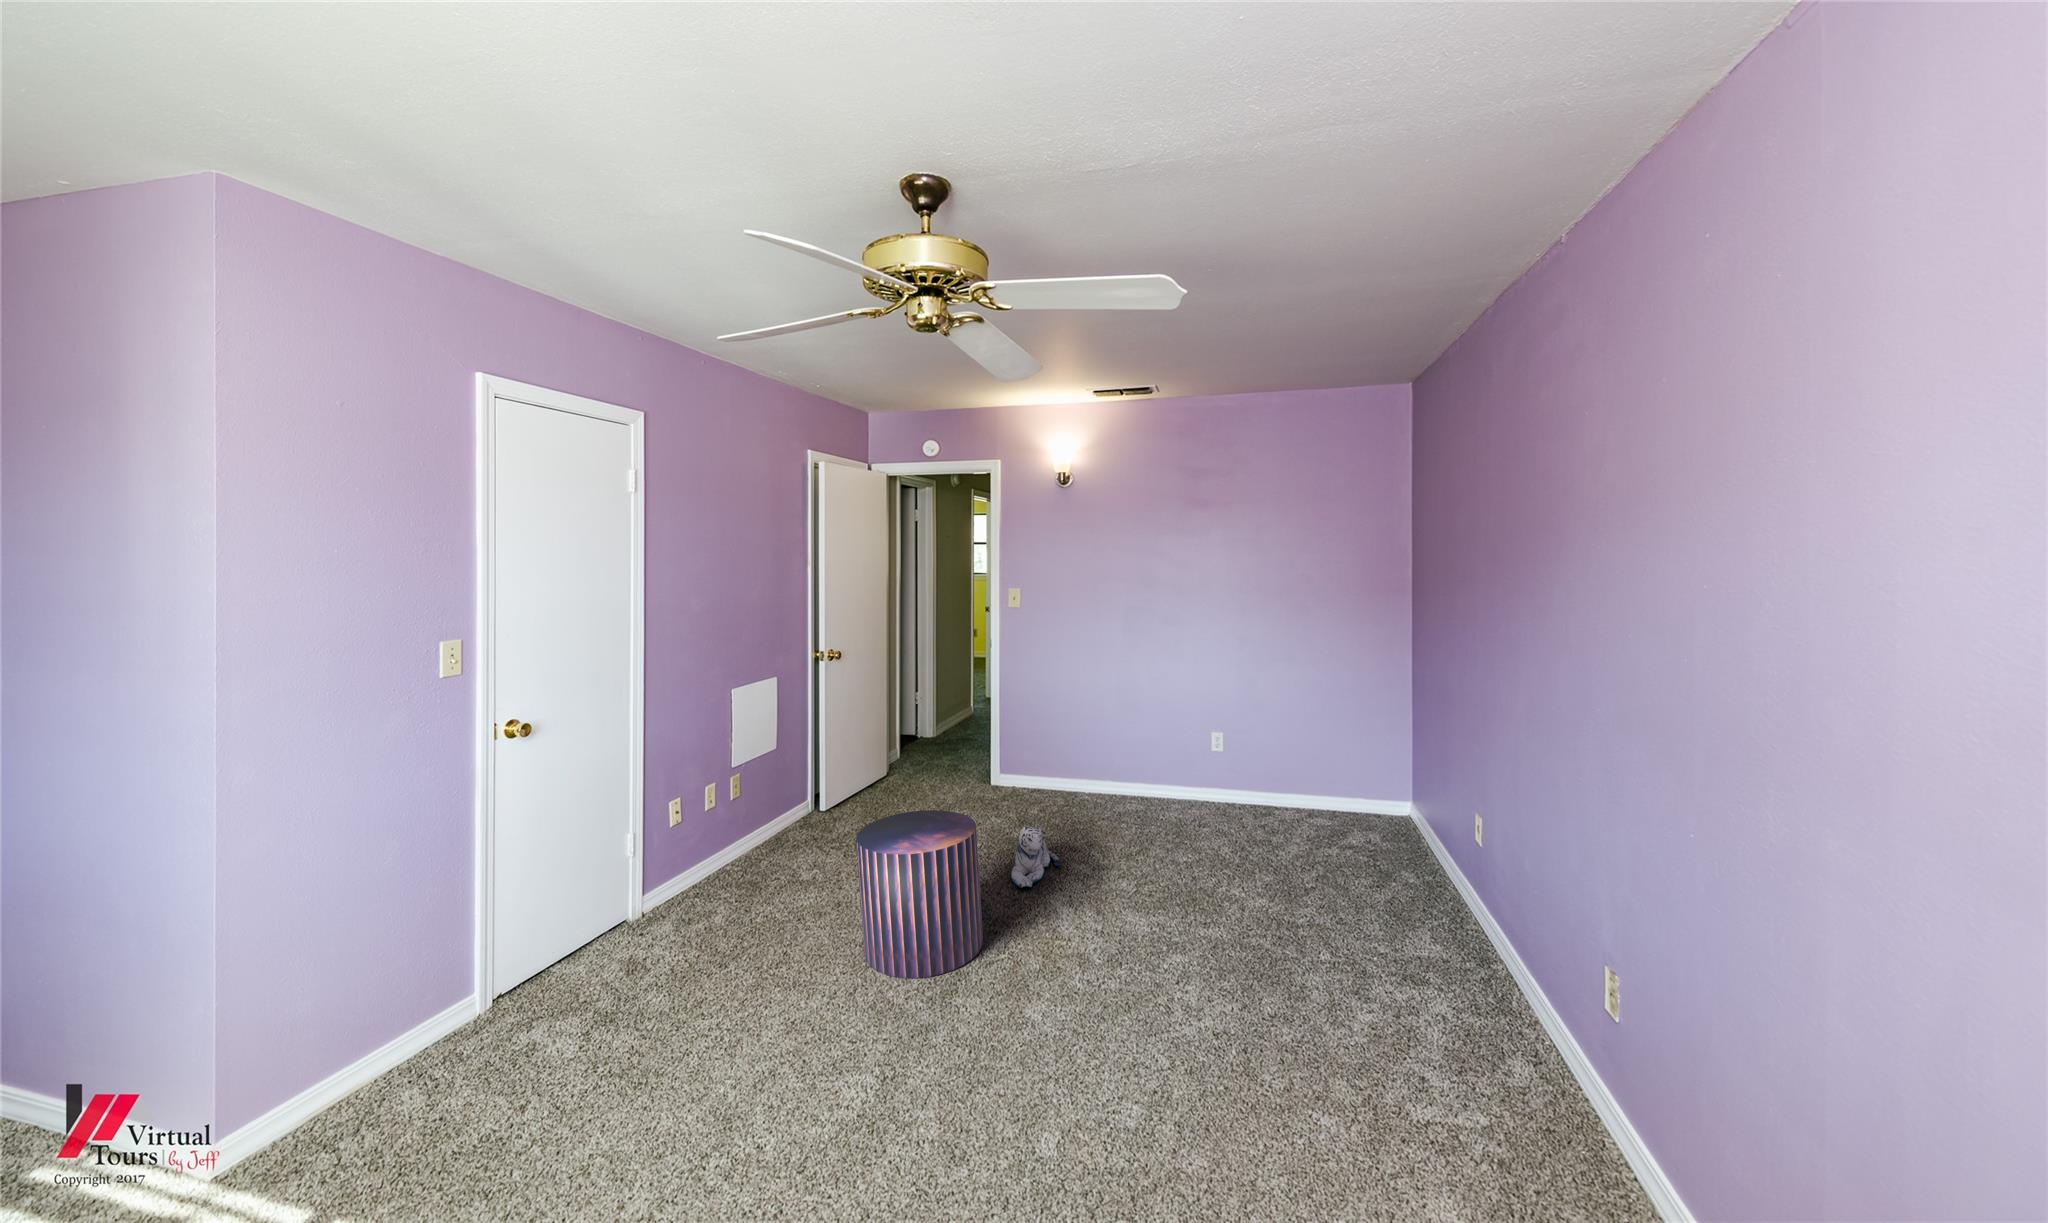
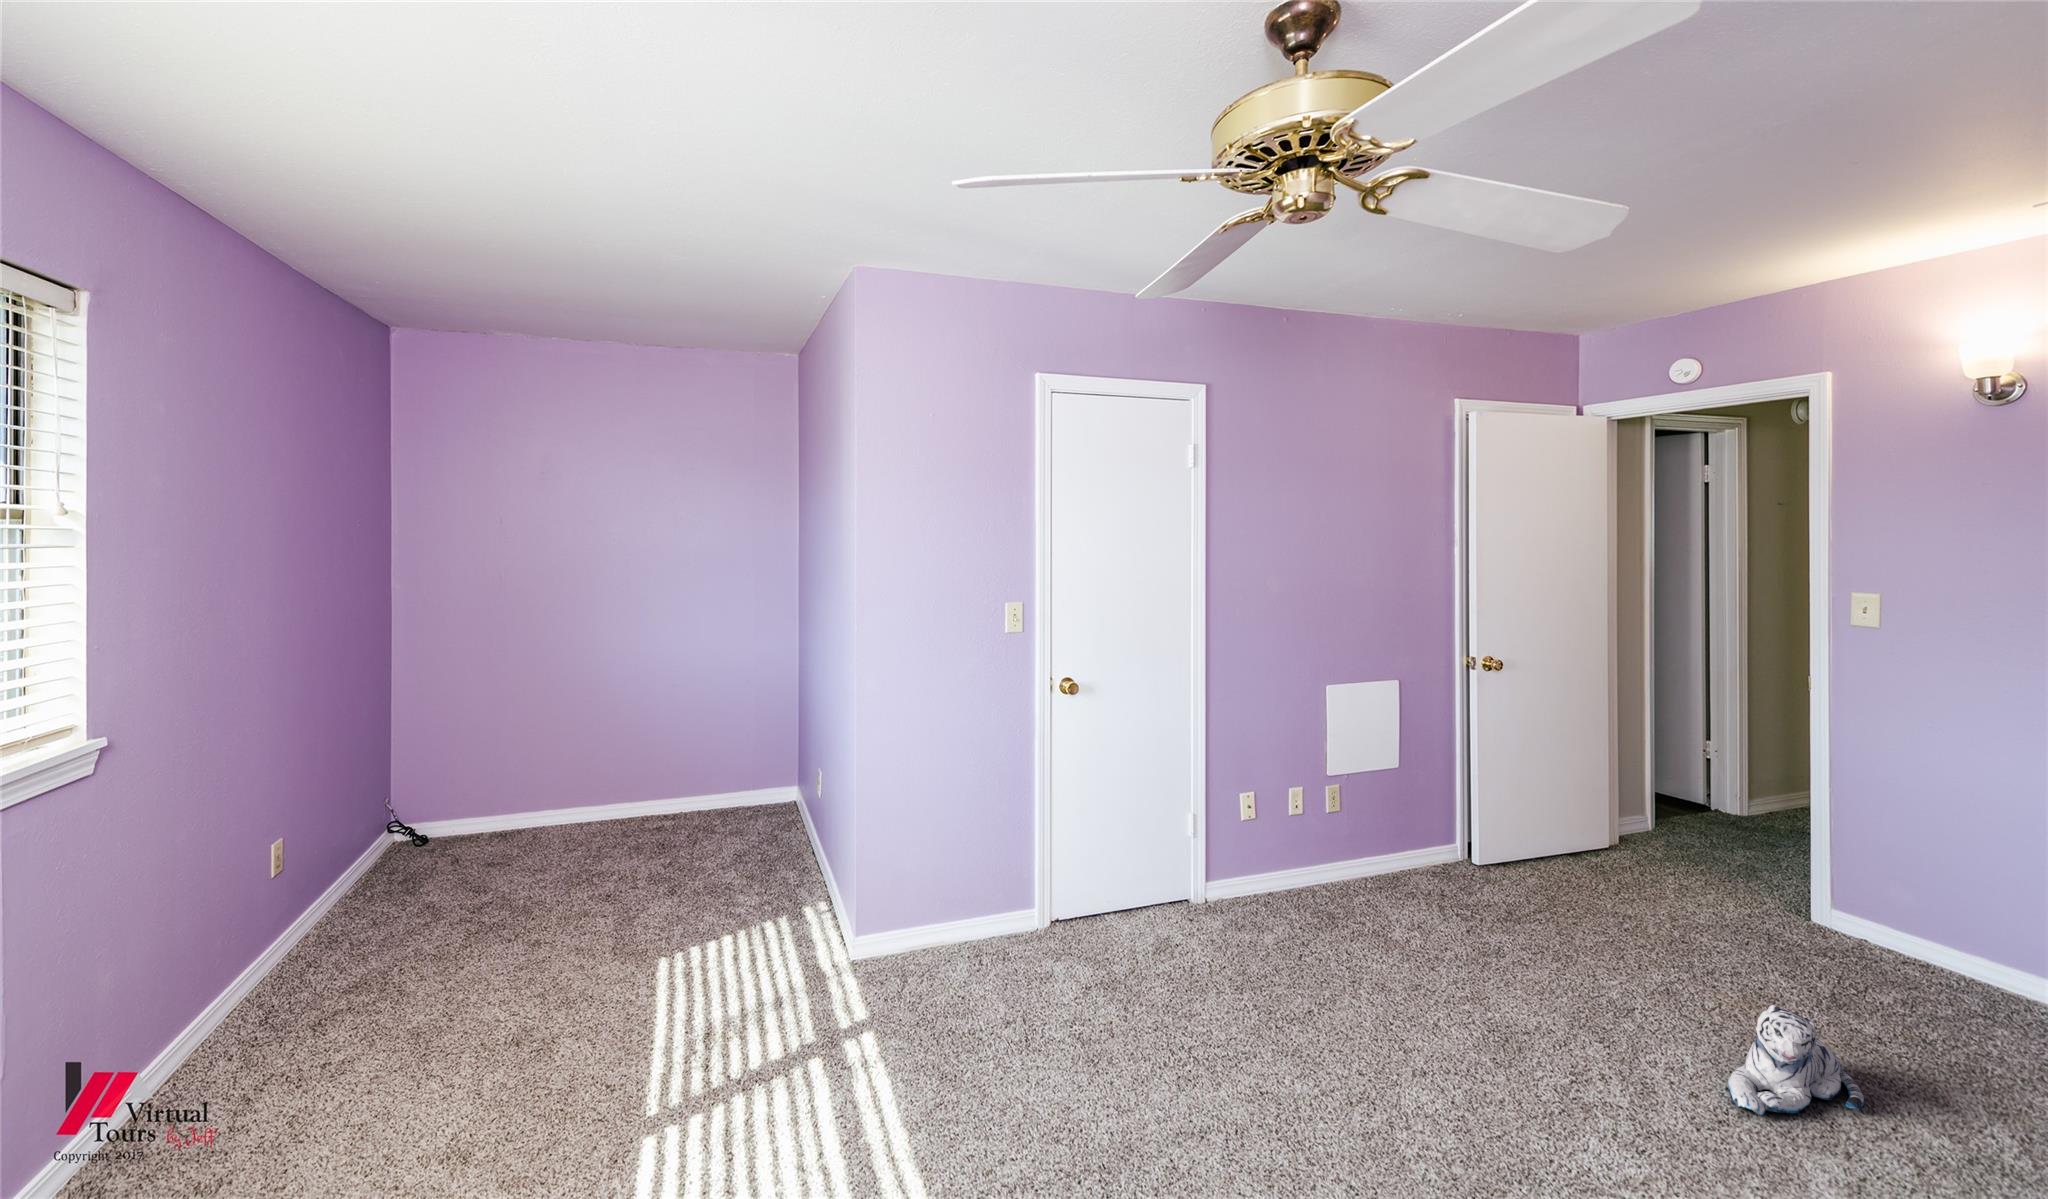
pouf: present [856,810,983,978] -> none [1399,889,1611,1163]

